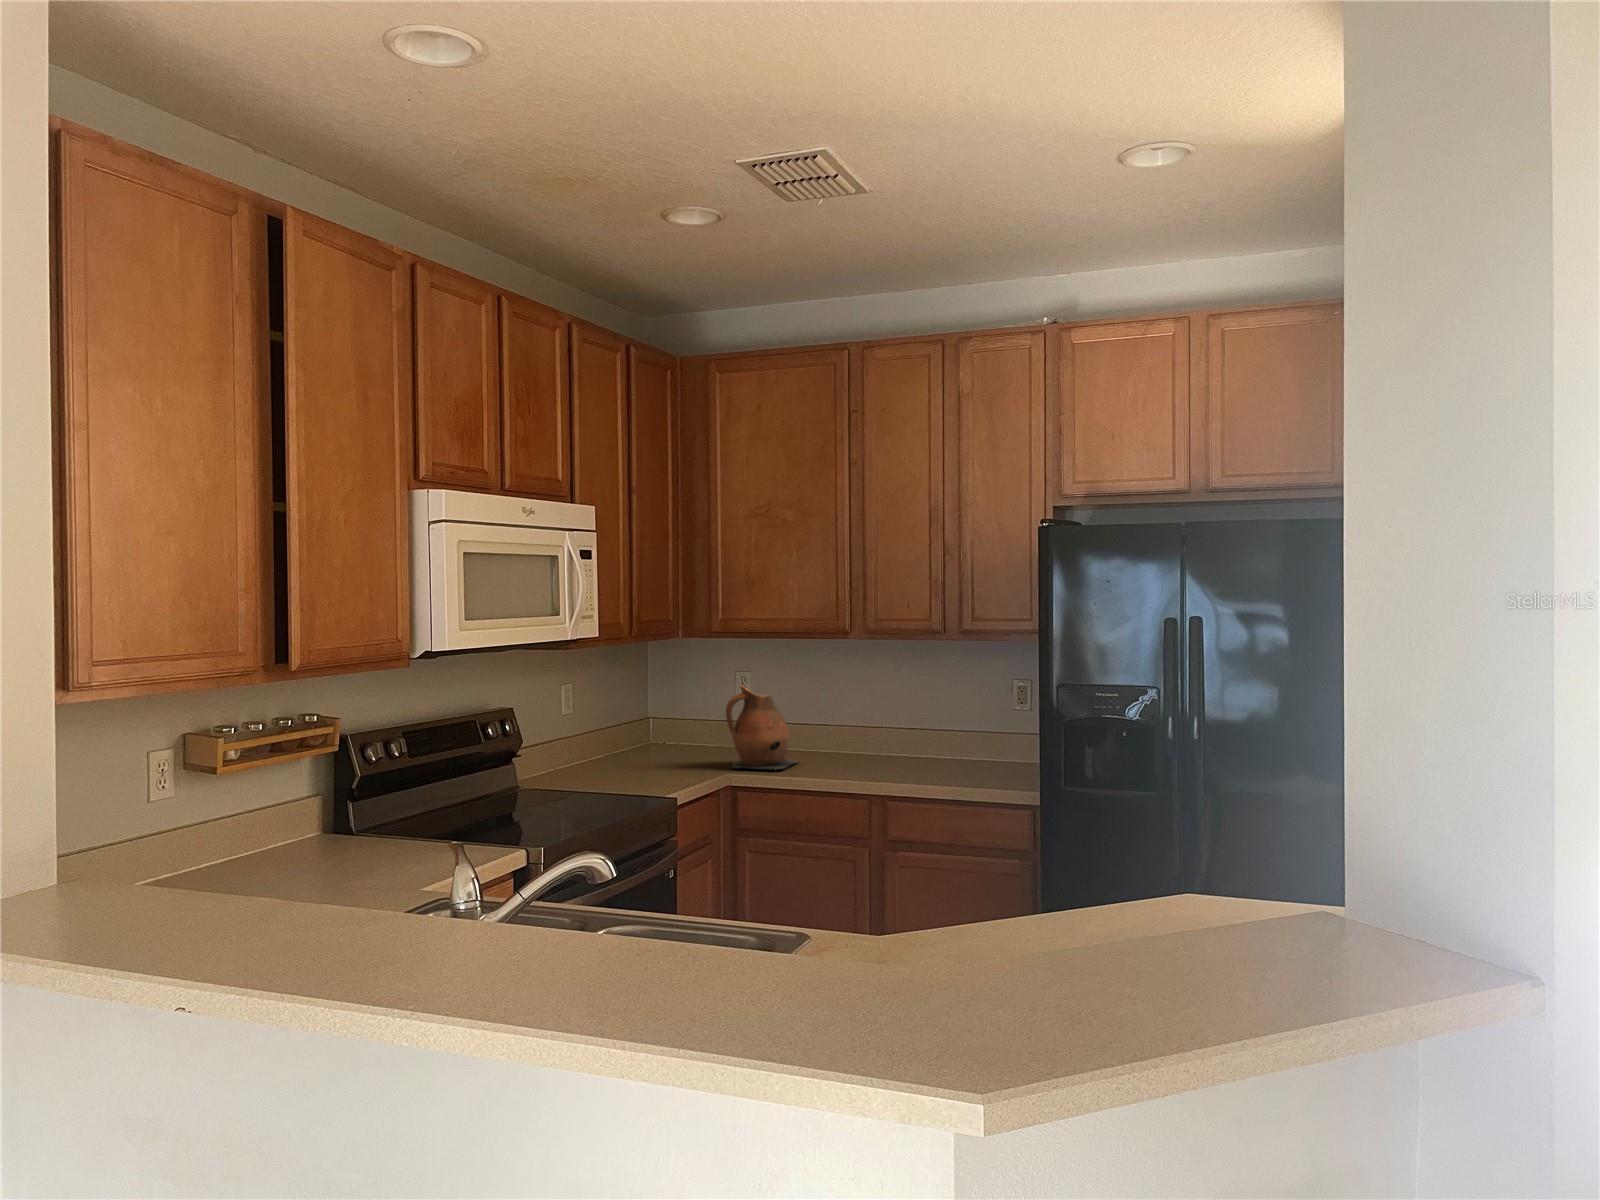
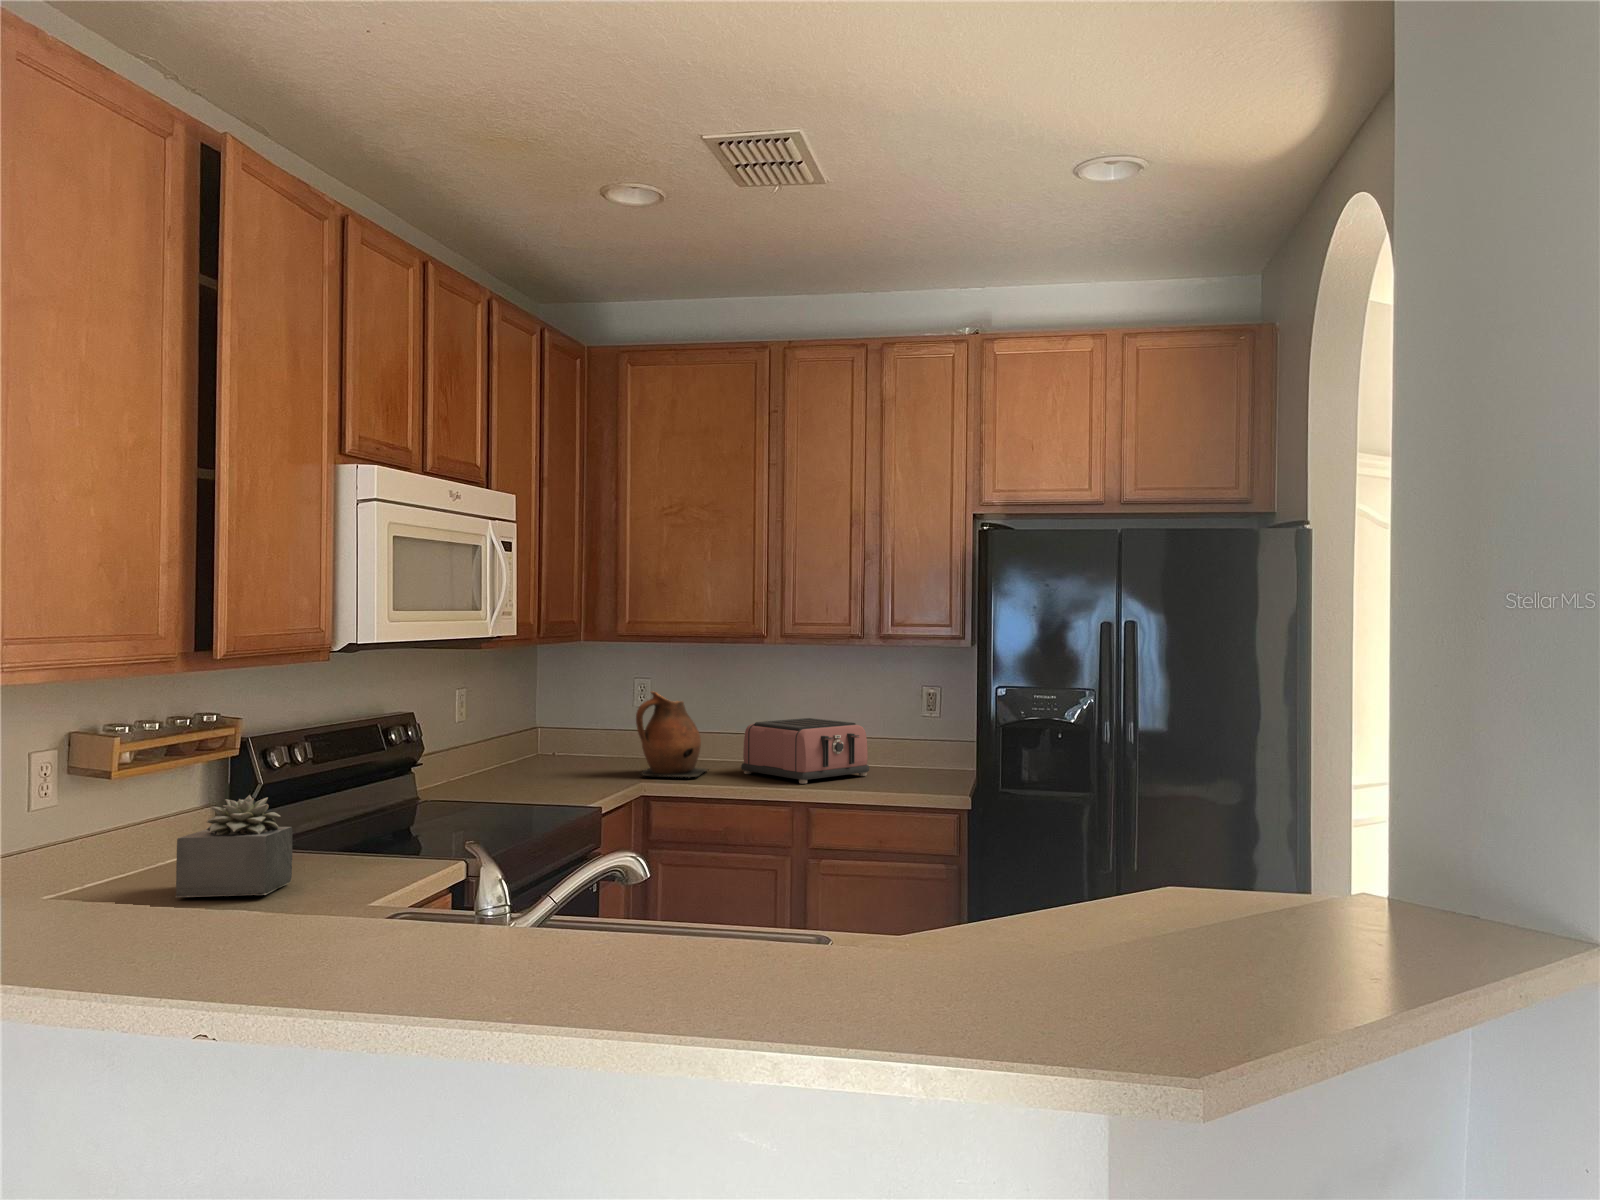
toaster: none [830,711,955,777] -> present [741,718,869,784]
succulent plant: none [268,789,370,878] -> present [176,795,293,897]

